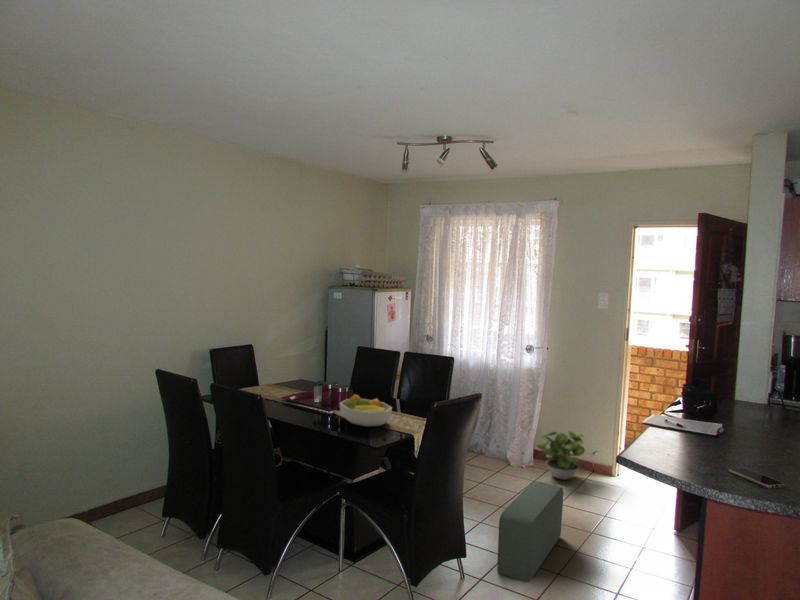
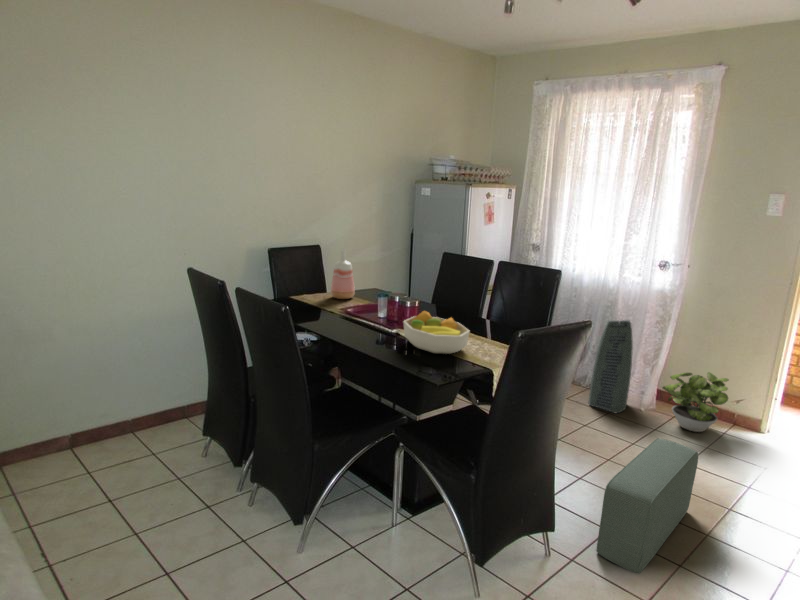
vase: none [267,347,288,390] -> present [331,248,355,299]
air purifier: none [482,394,513,472] -> present [588,320,633,413]

